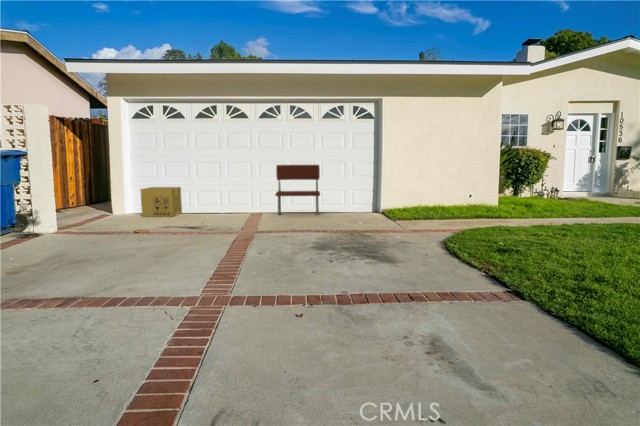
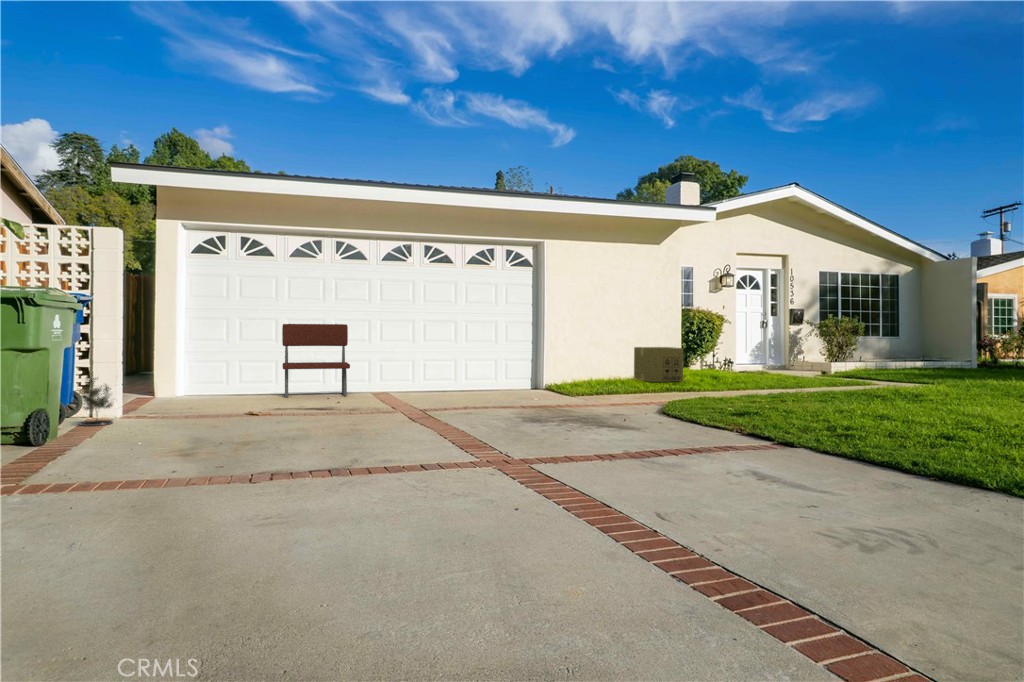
bench: present [276,165,320,215] -> present [282,324,350,398]
cardboard box: present [141,187,182,217] -> present [634,347,683,382]

